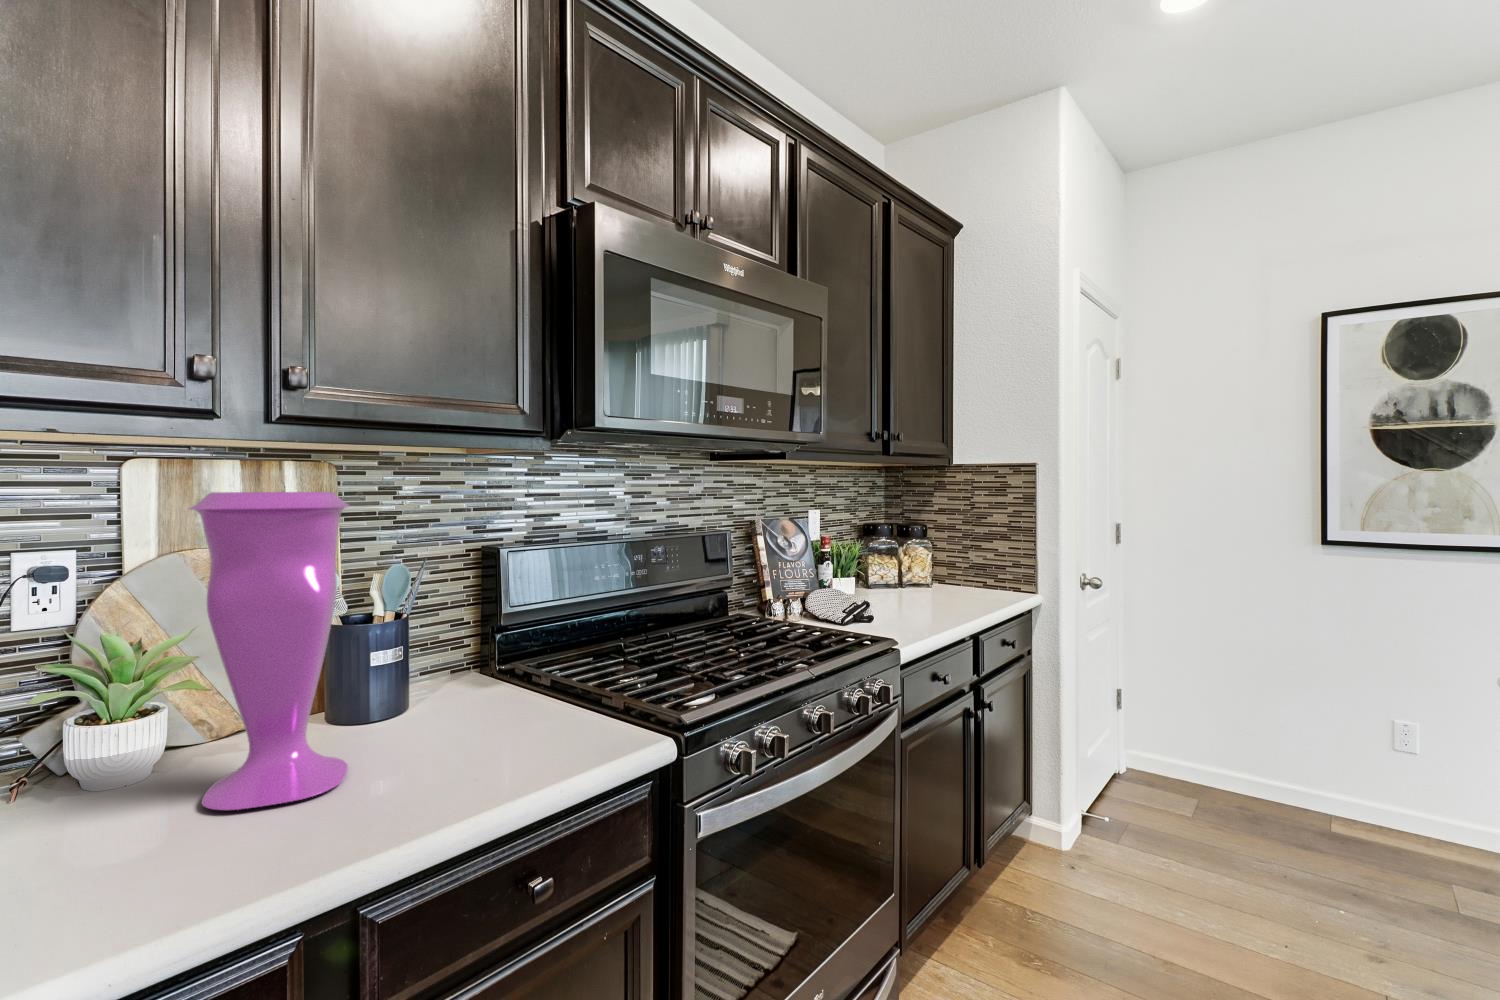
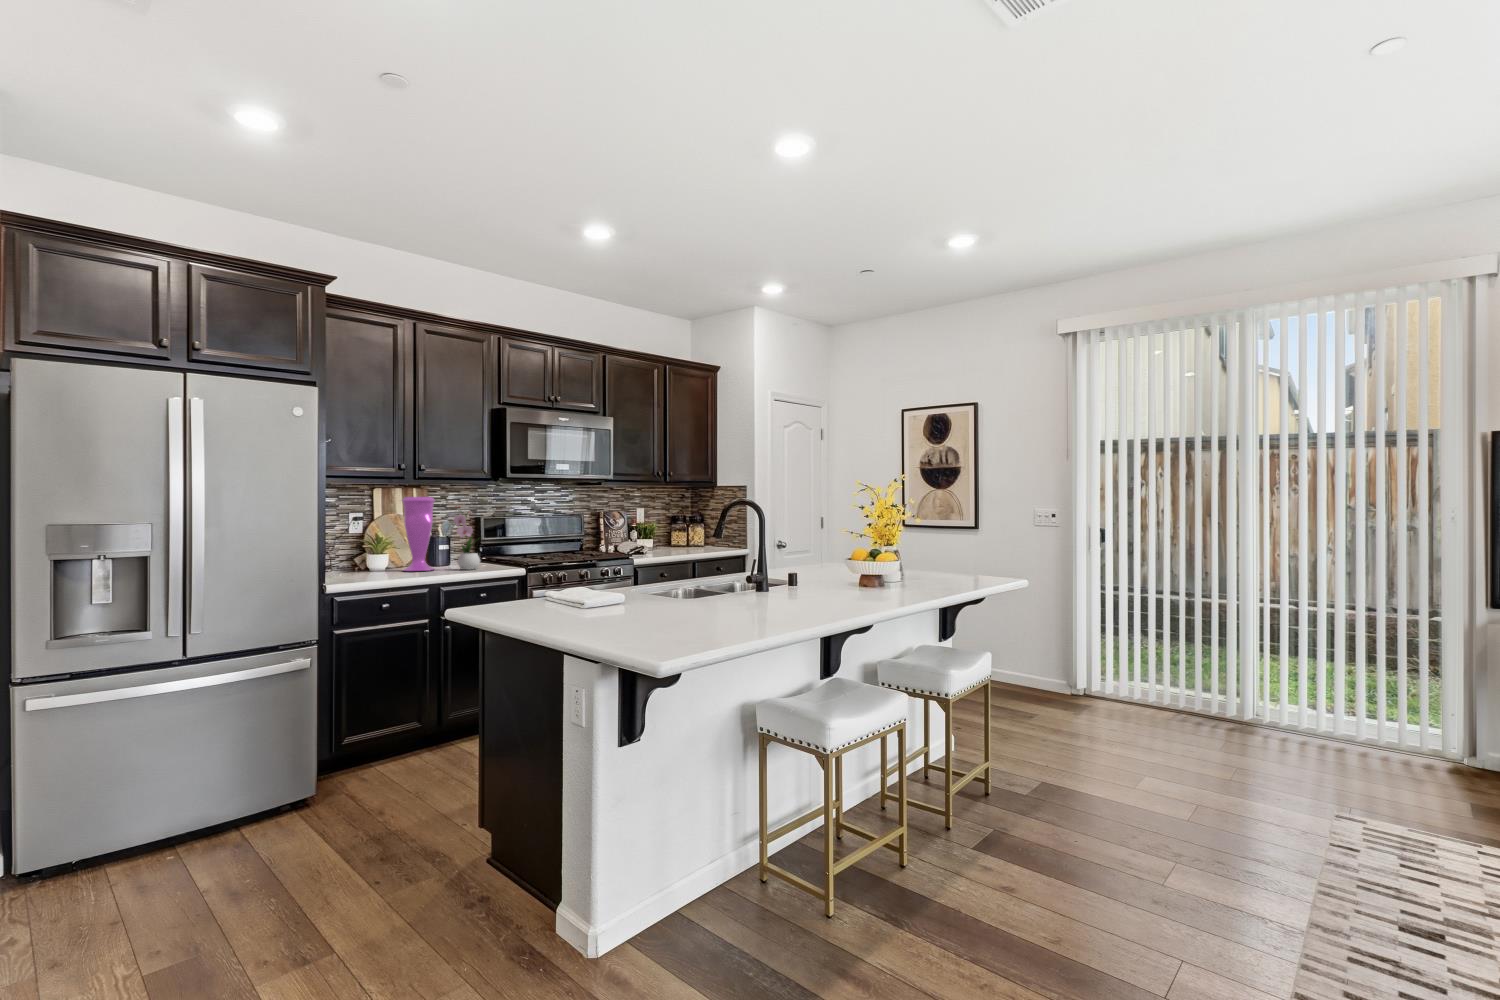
flower arrangement: none [418,526,533,777] -> present [454,511,480,570]

